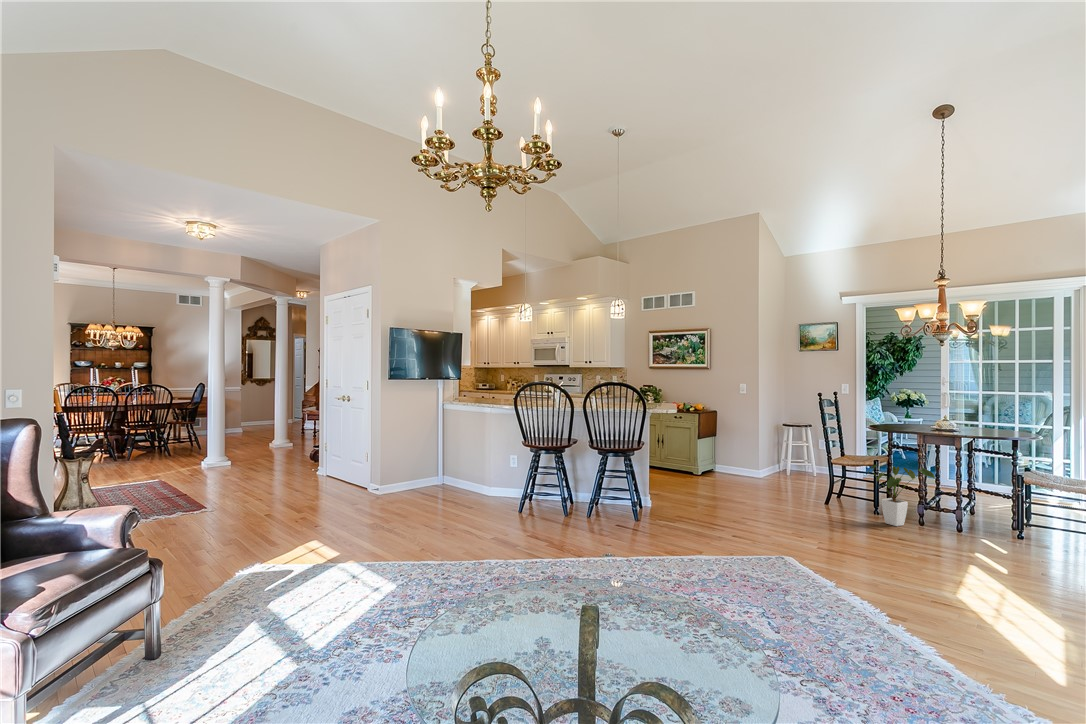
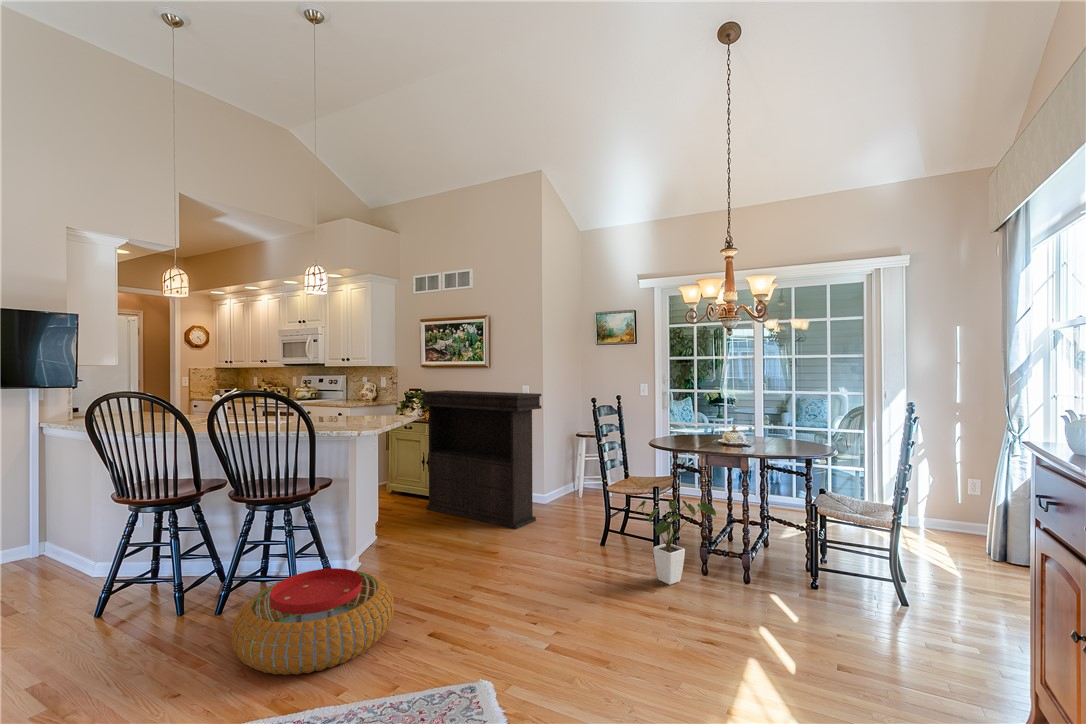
console table: none [664,386,767,491] -> present [421,390,542,529]
pouf: none [621,492,712,543] -> present [232,568,394,675]

